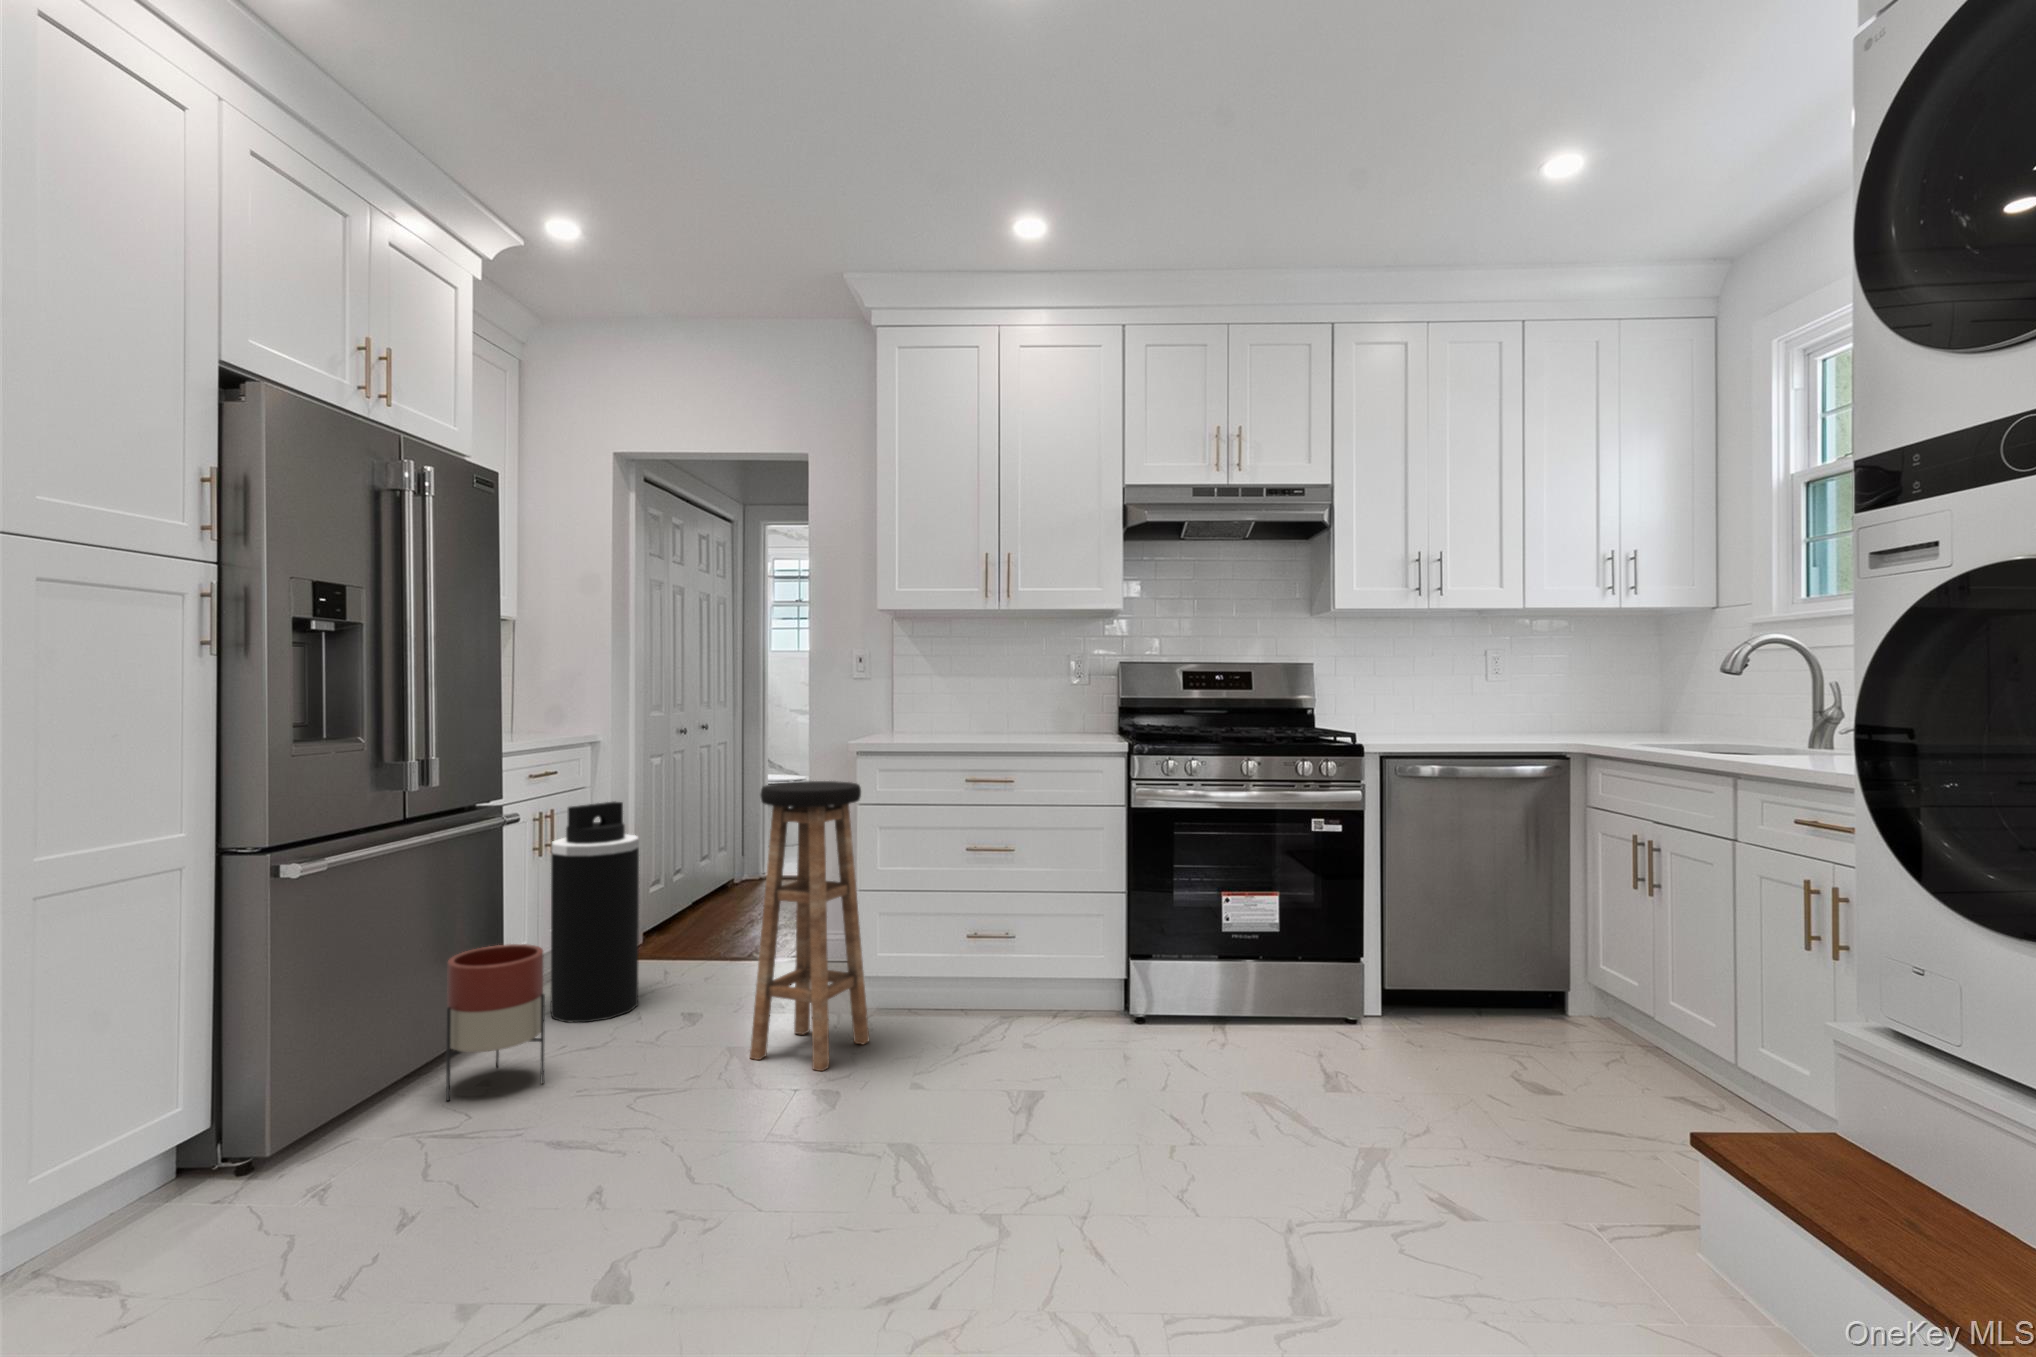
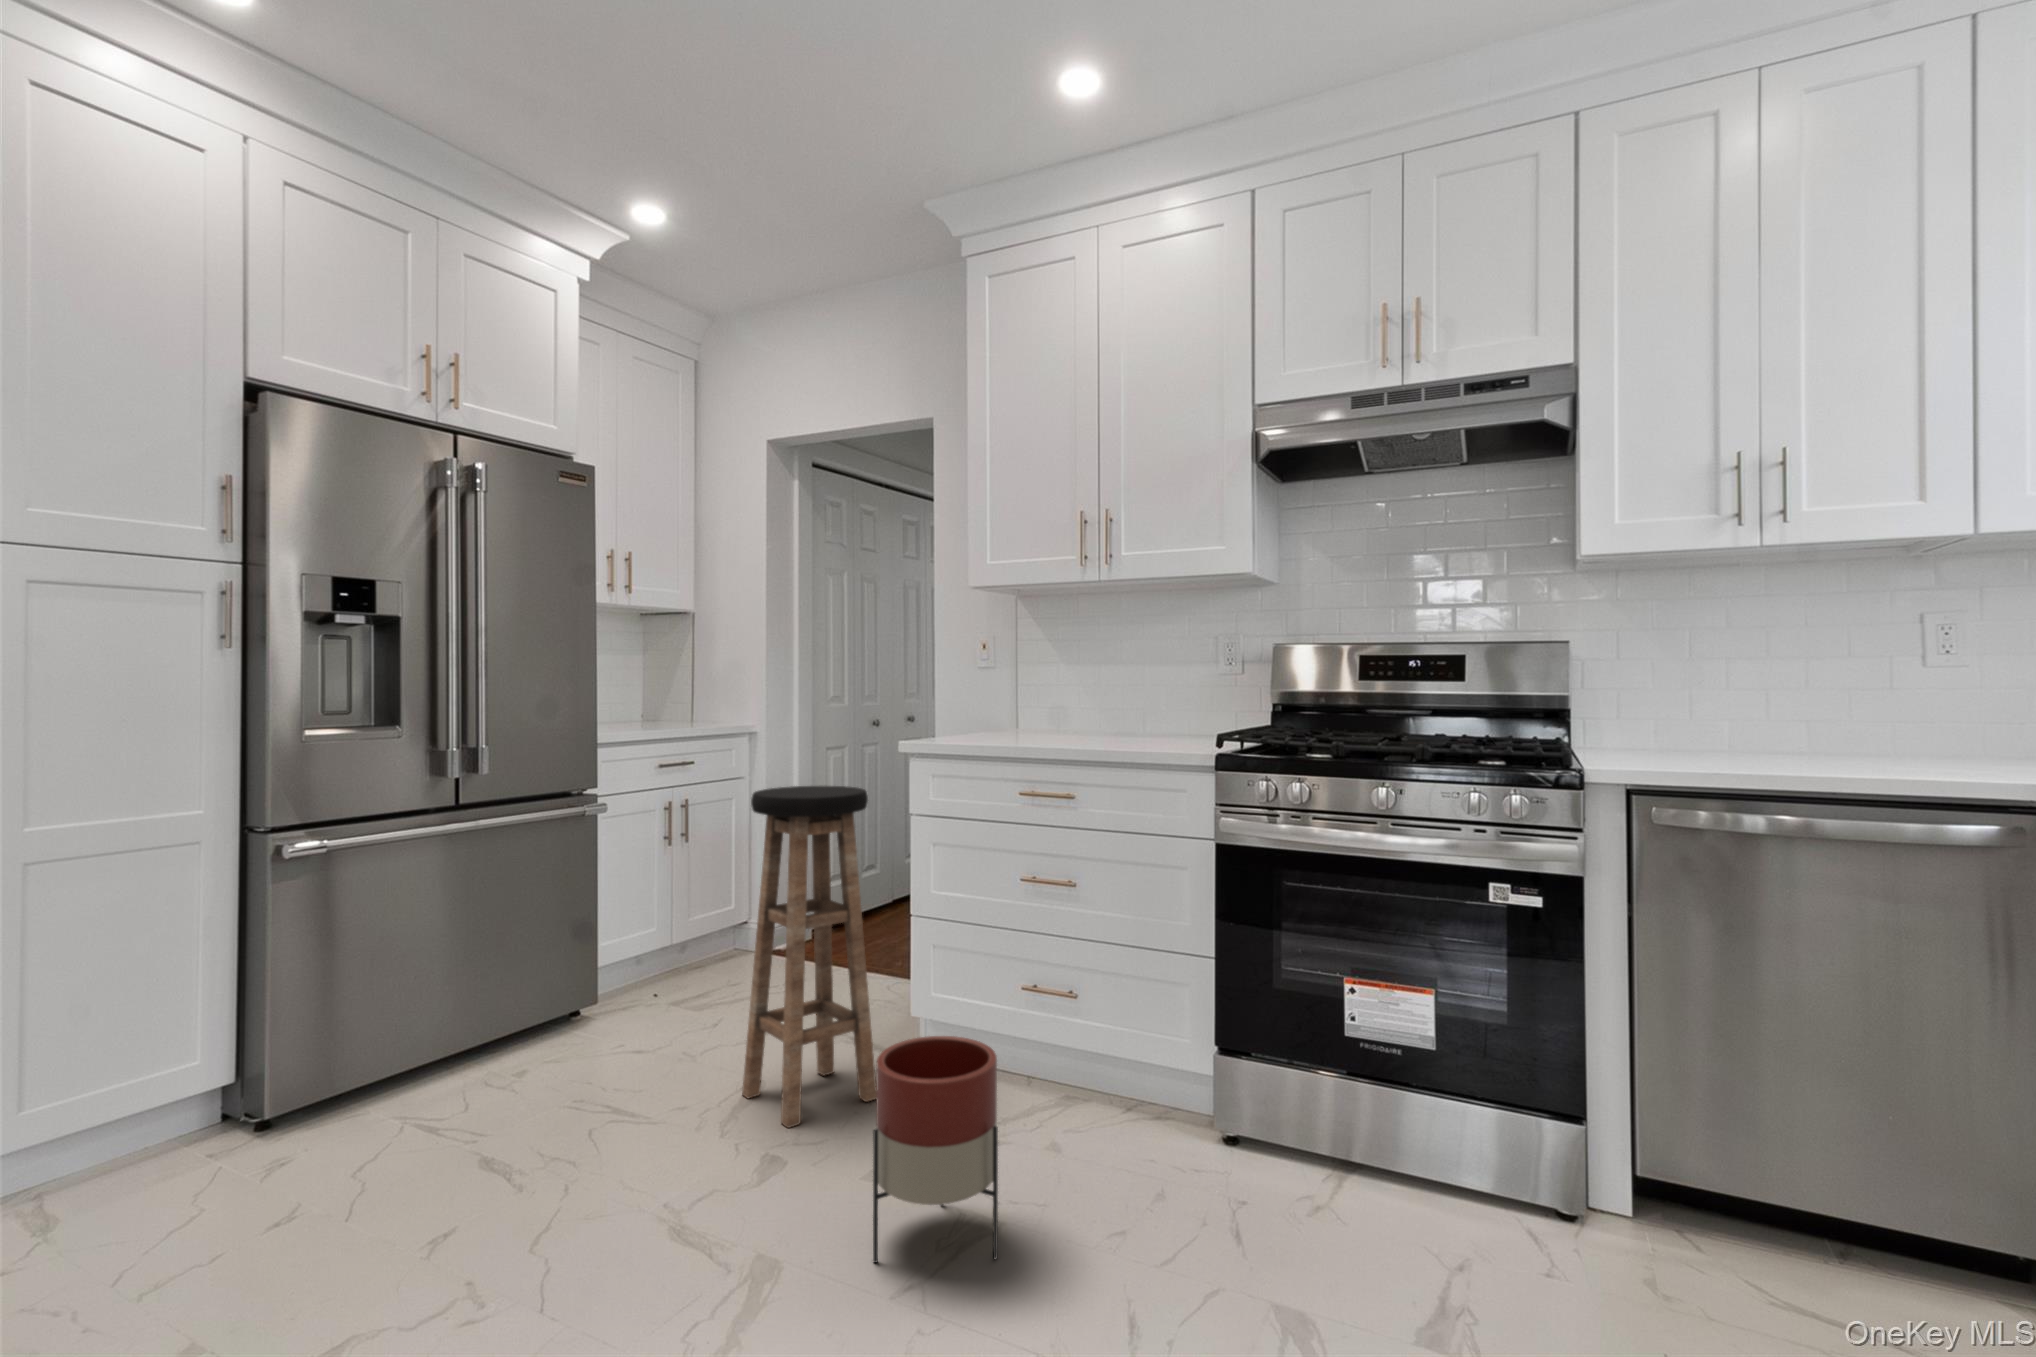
trash can: present [551,802,639,1022] -> none [644,796,732,1020]
planter: present [446,944,545,1101] -> present [873,1036,998,1262]

